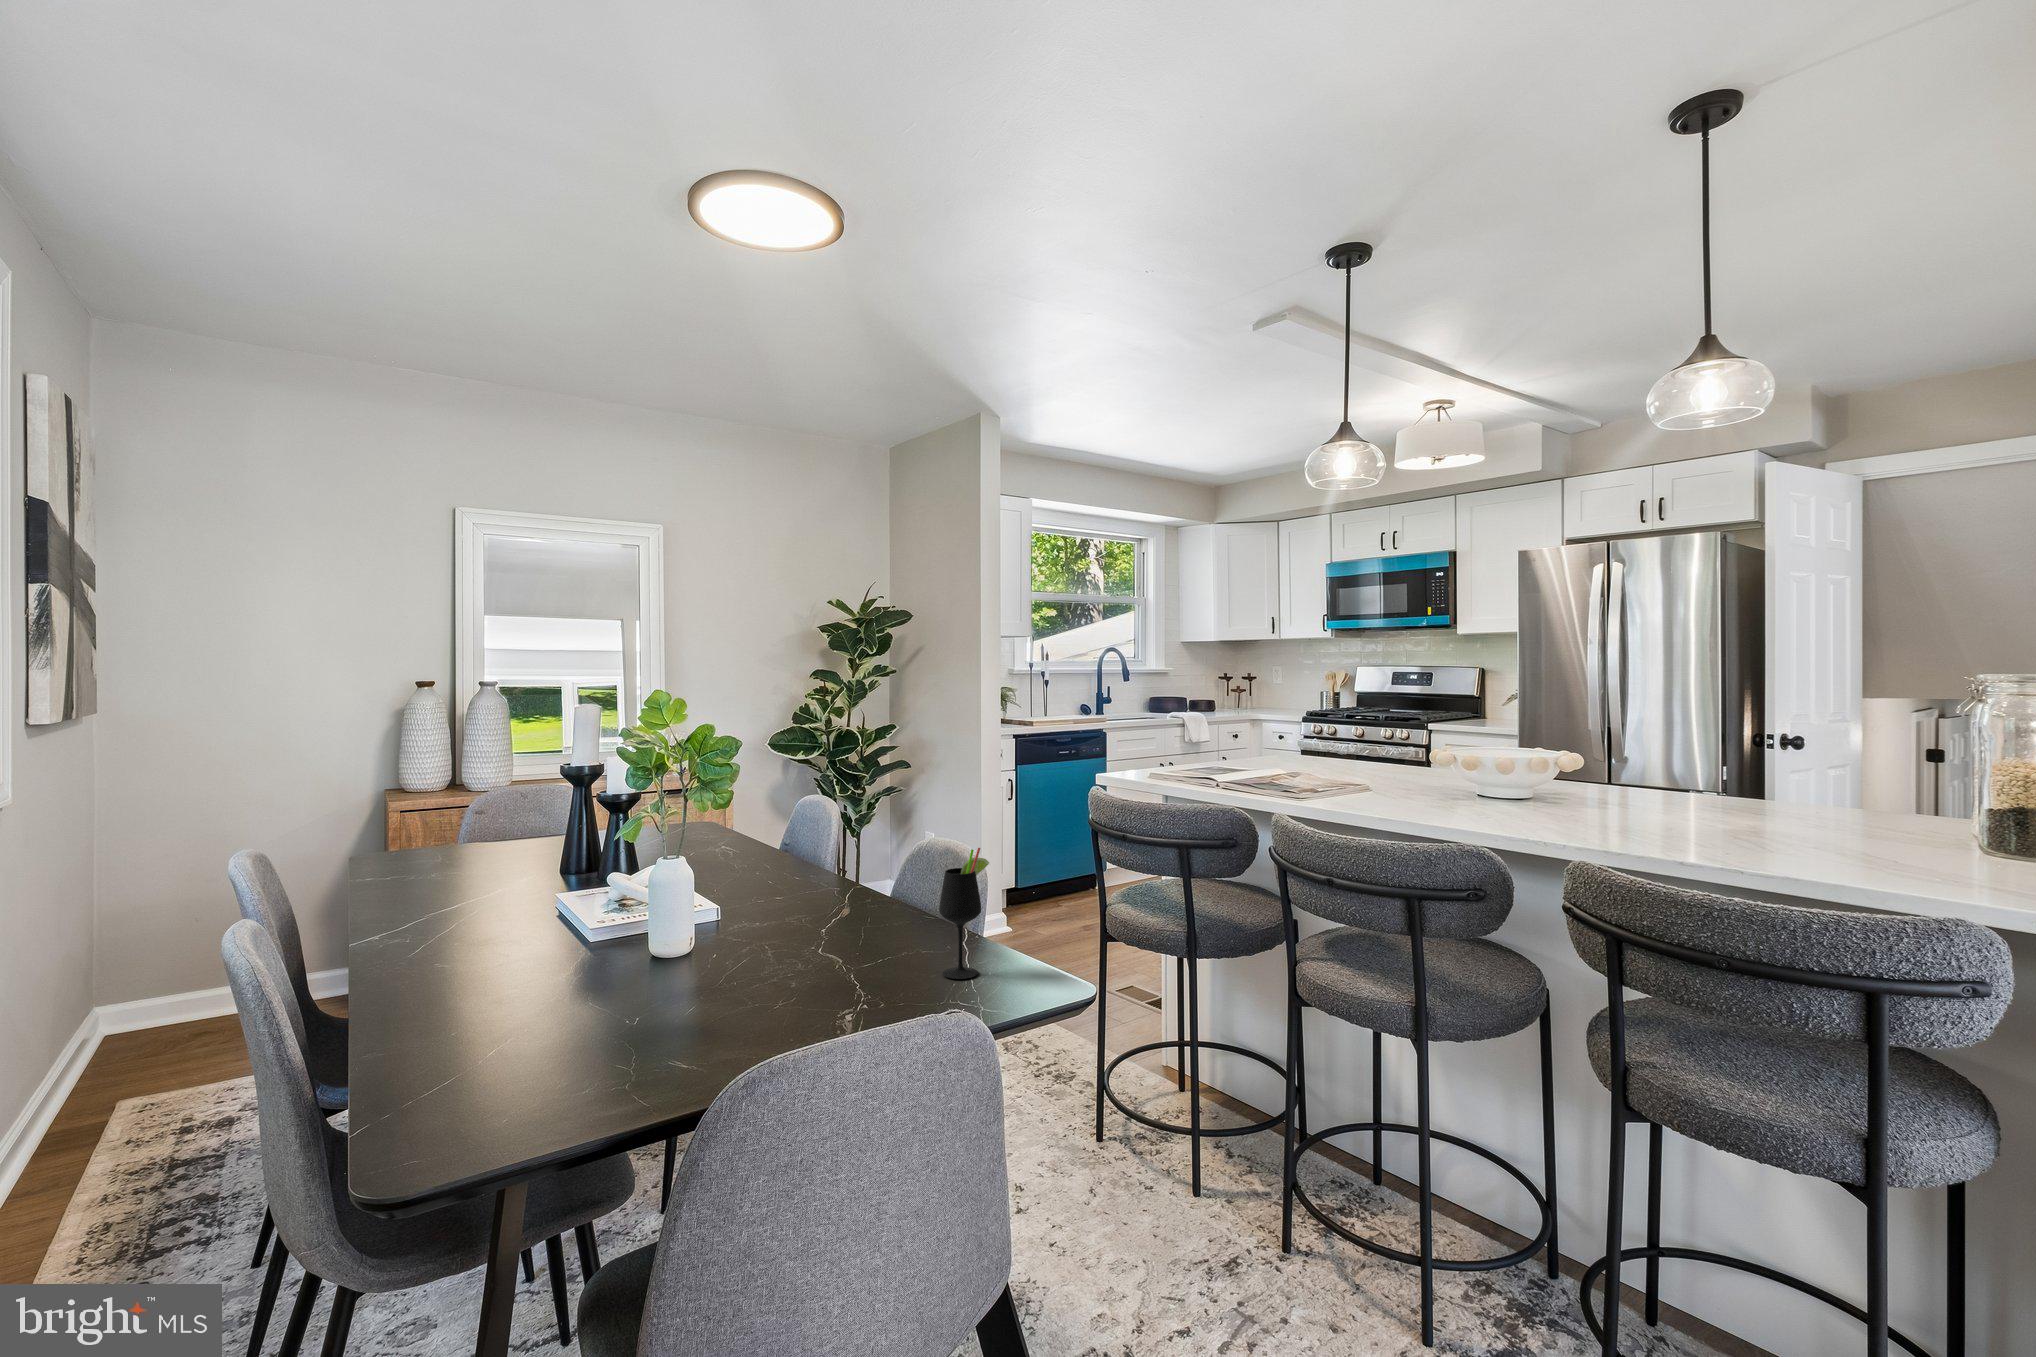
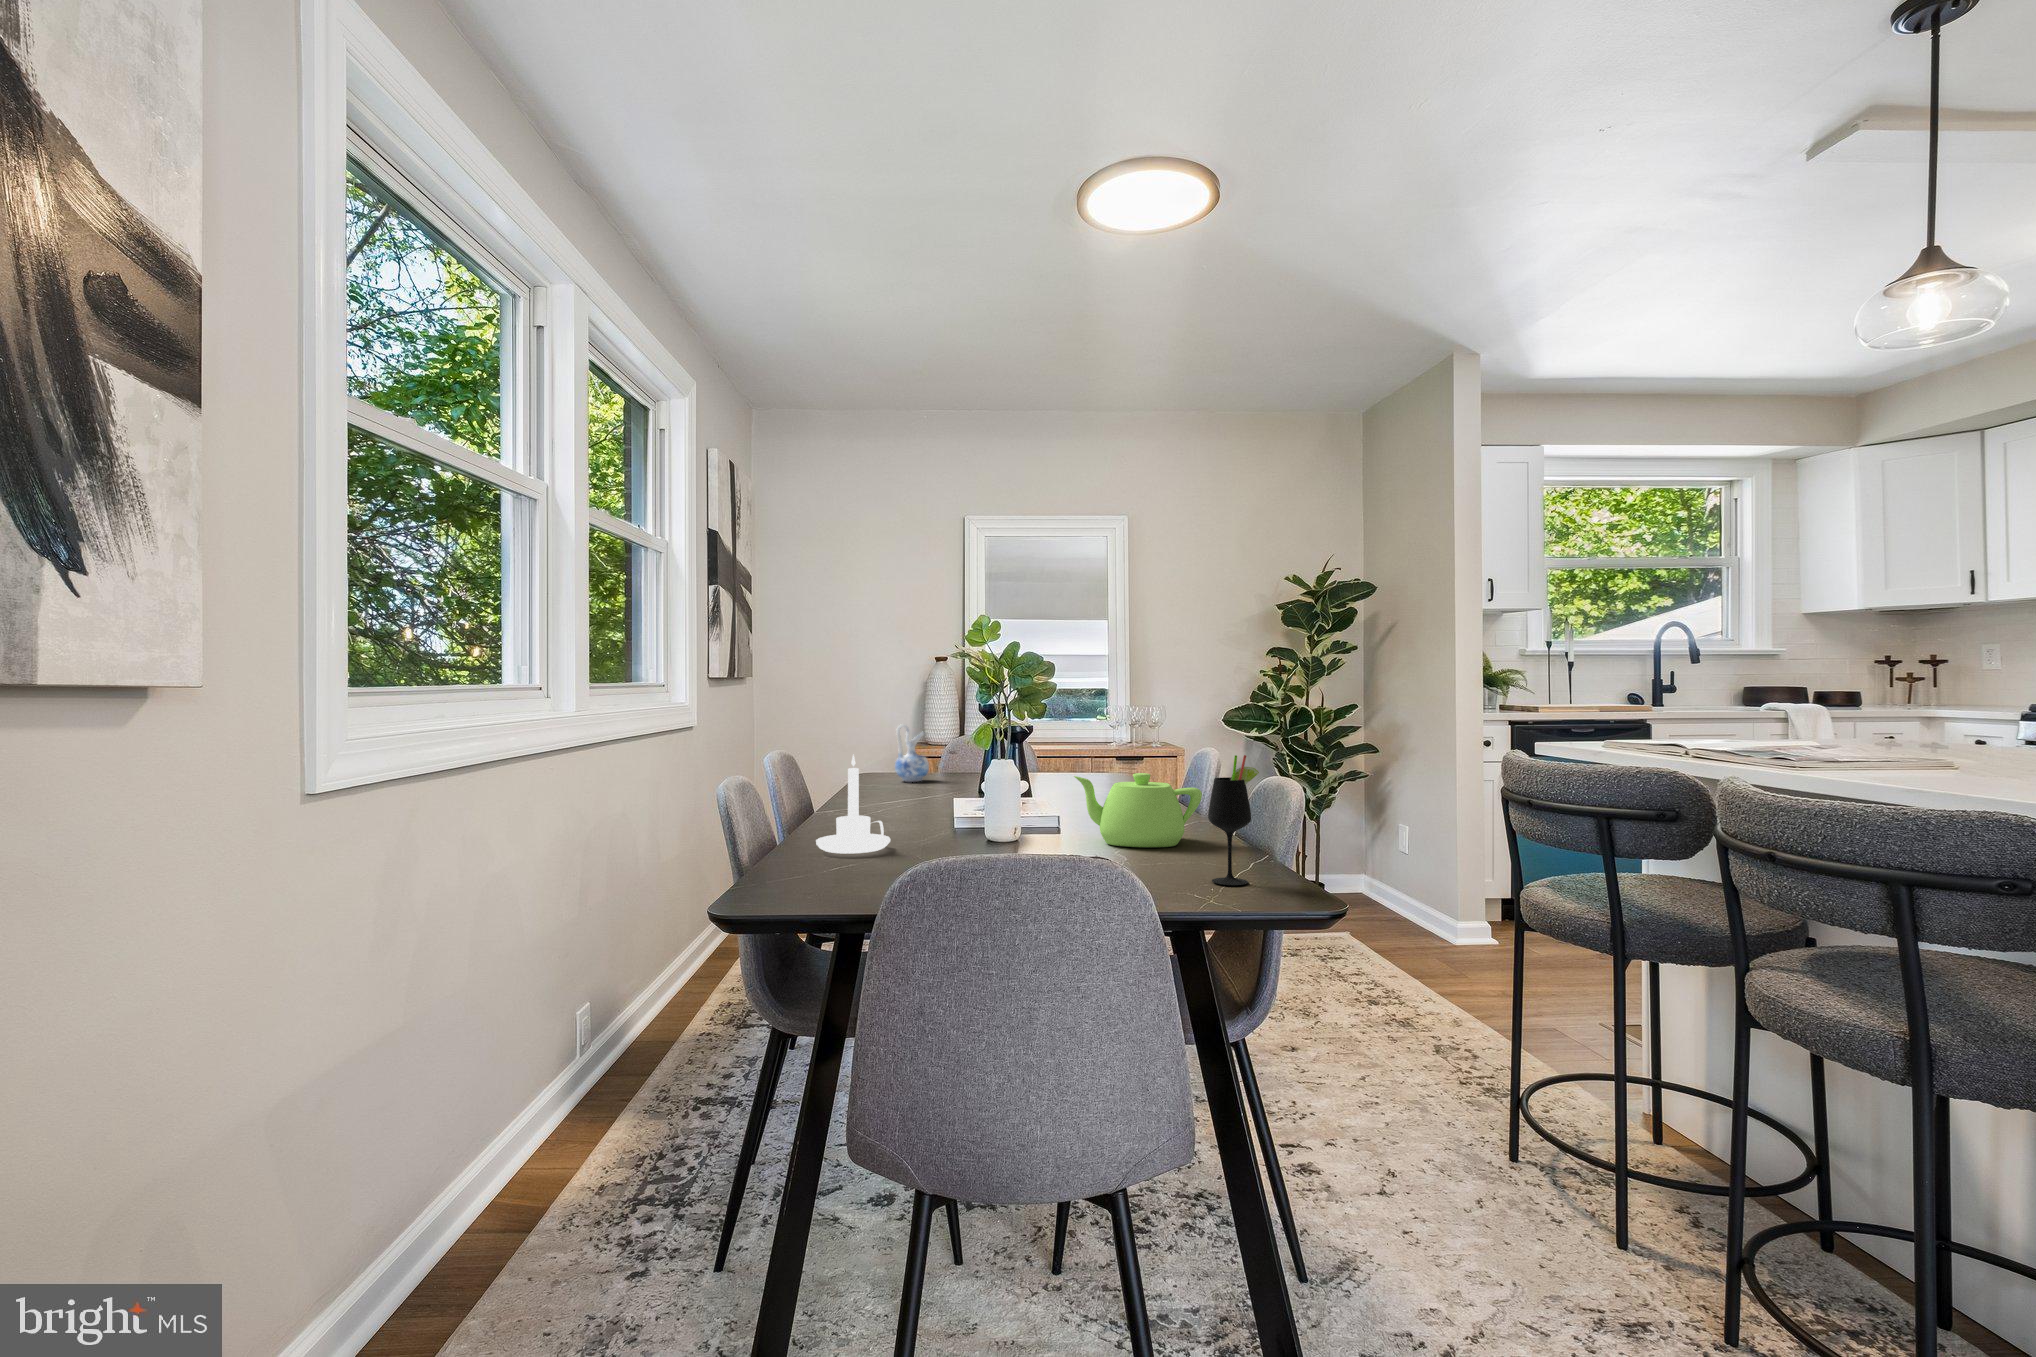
ceramic pitcher: none [409,790,460,862] -> present [895,724,929,782]
teapot: none [745,855,882,939] -> present [1074,773,1202,847]
candle holder: none [416,876,527,1013] -> present [816,754,890,854]

